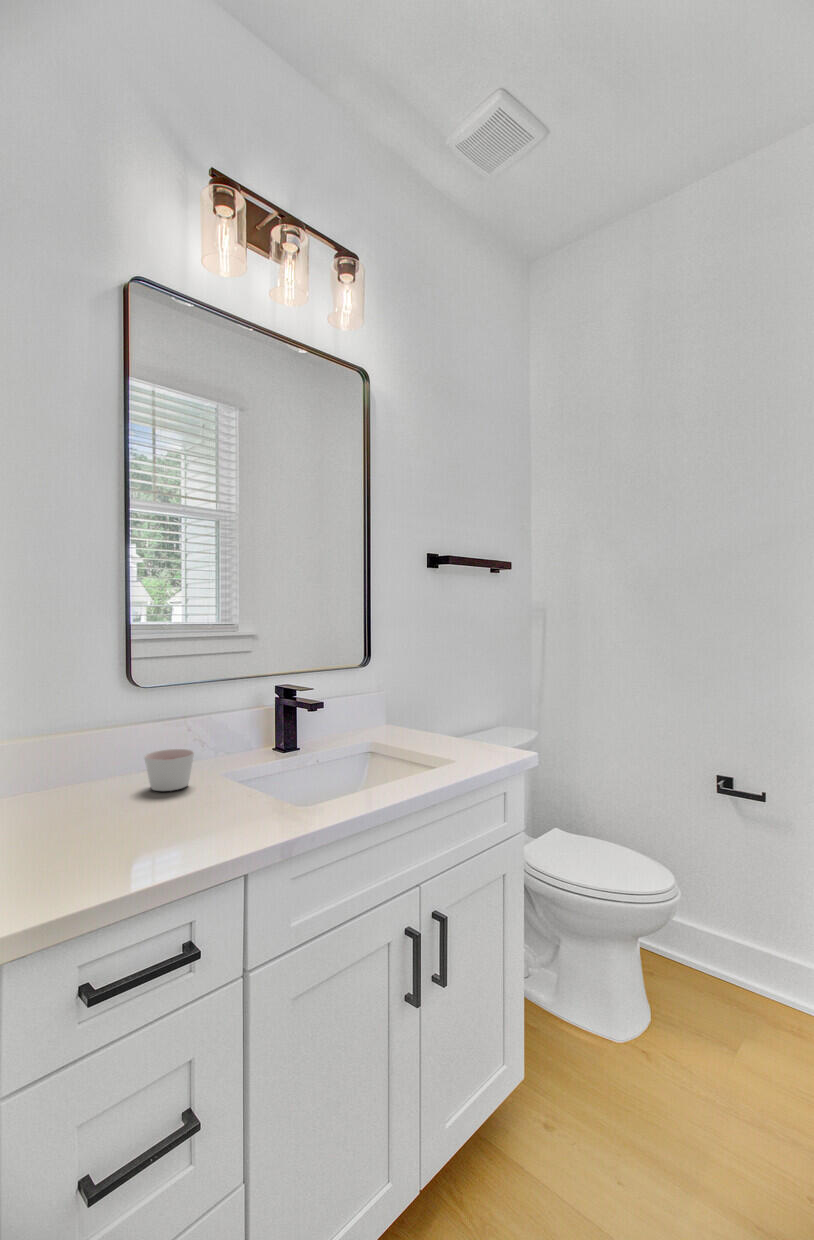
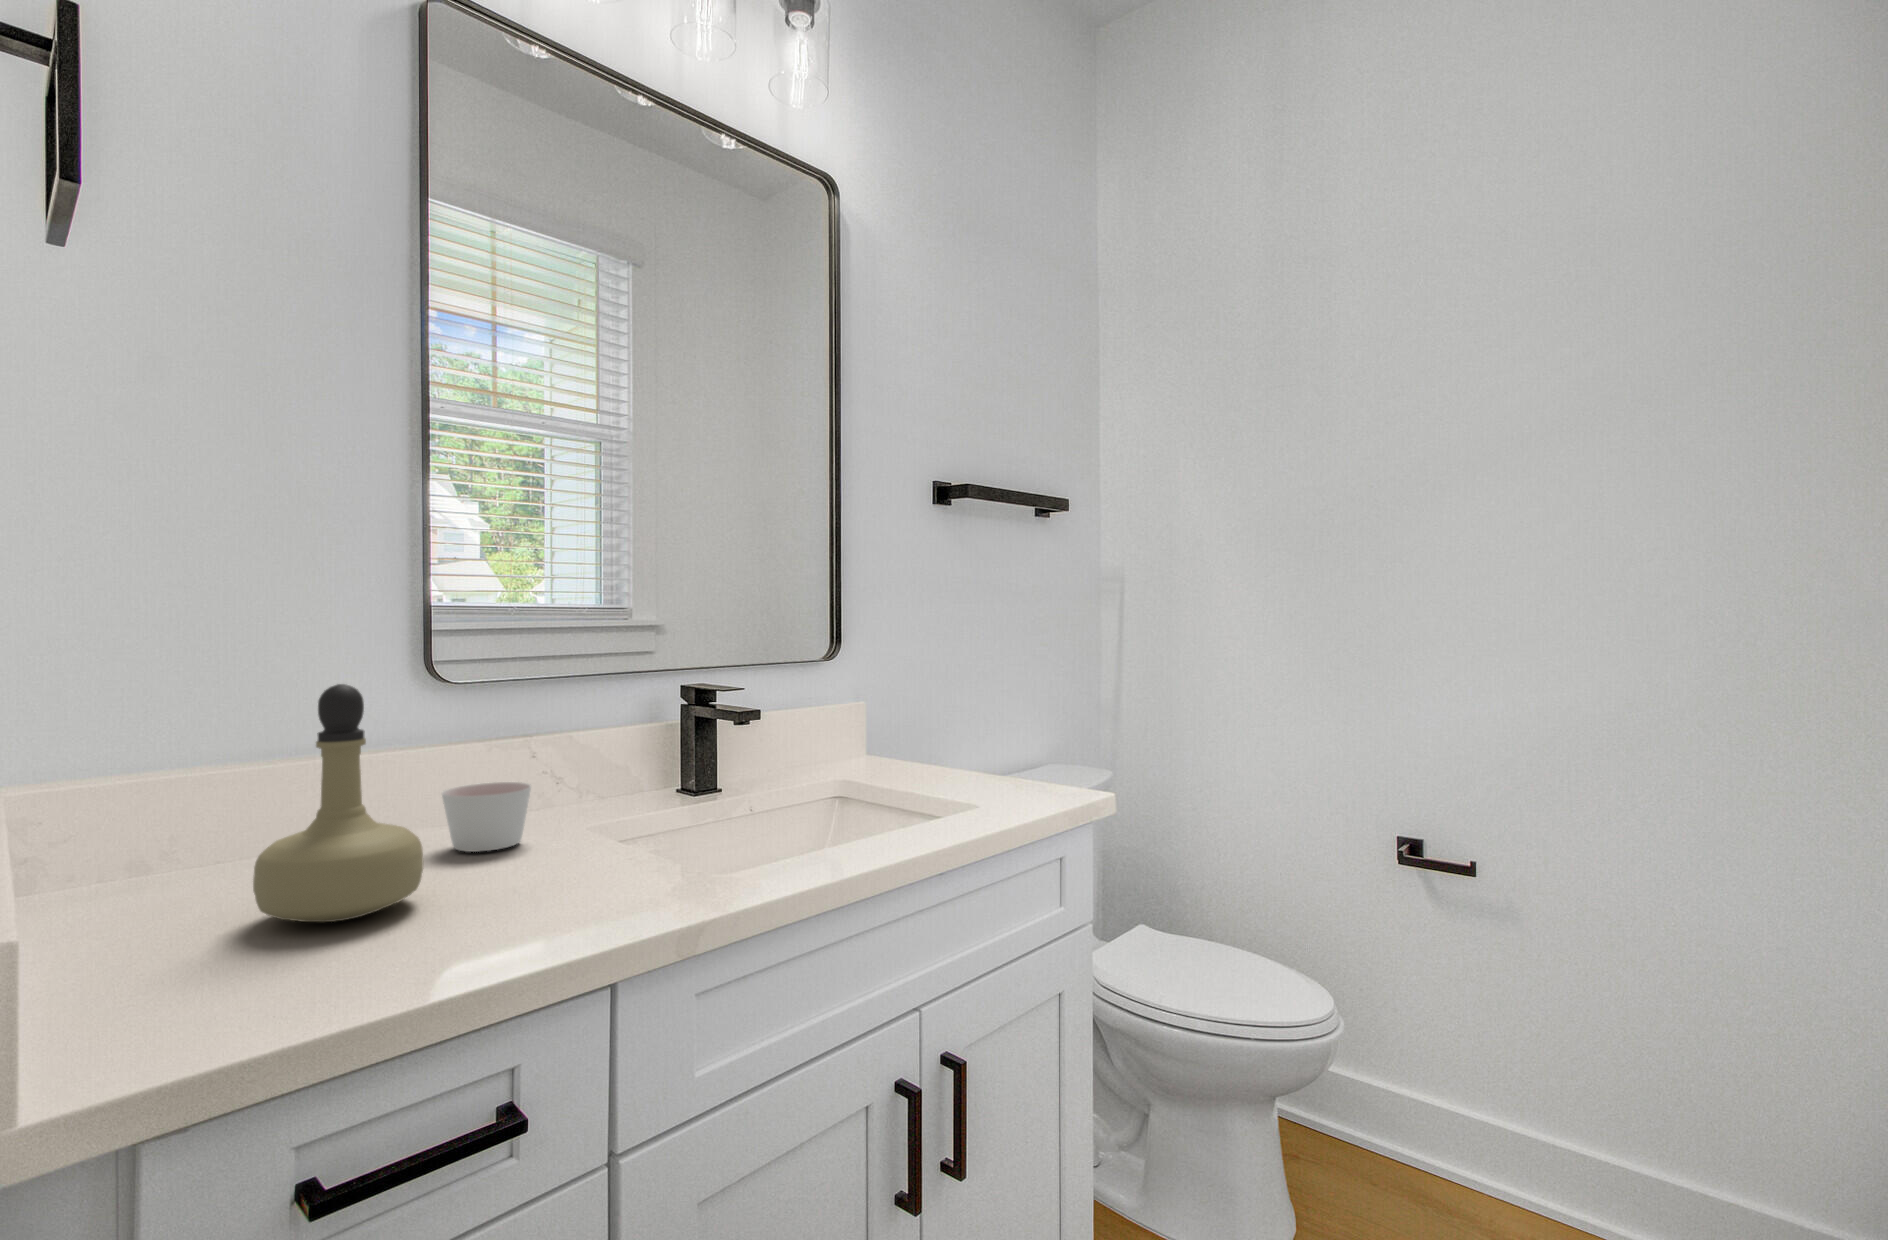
perfume bottle: none [51,703,141,837] -> present [253,684,423,922]

